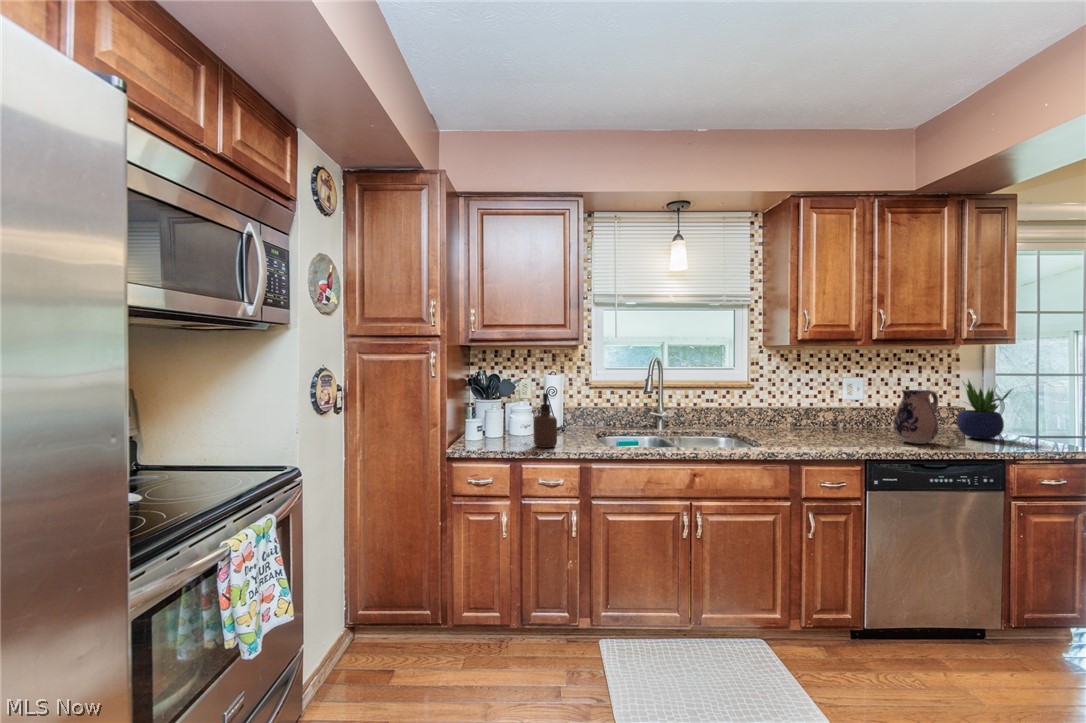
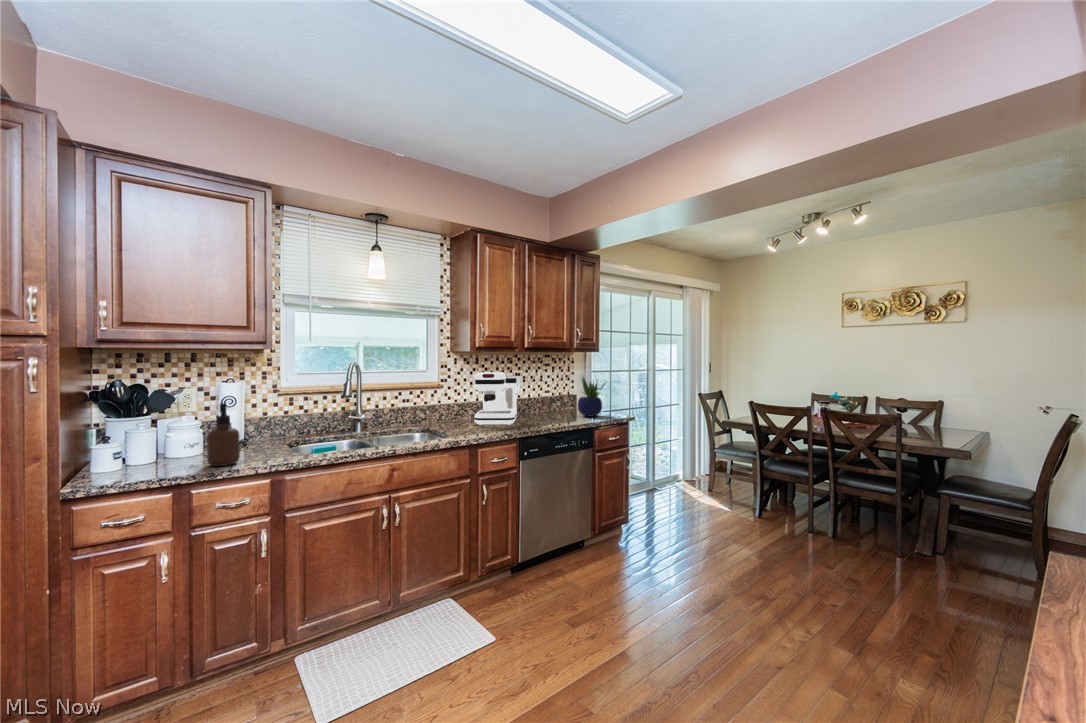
coffee maker: none [794,372,855,439] -> present [474,372,517,425]
ceramic pitcher: present [894,390,938,444] -> none [542,384,569,424]

